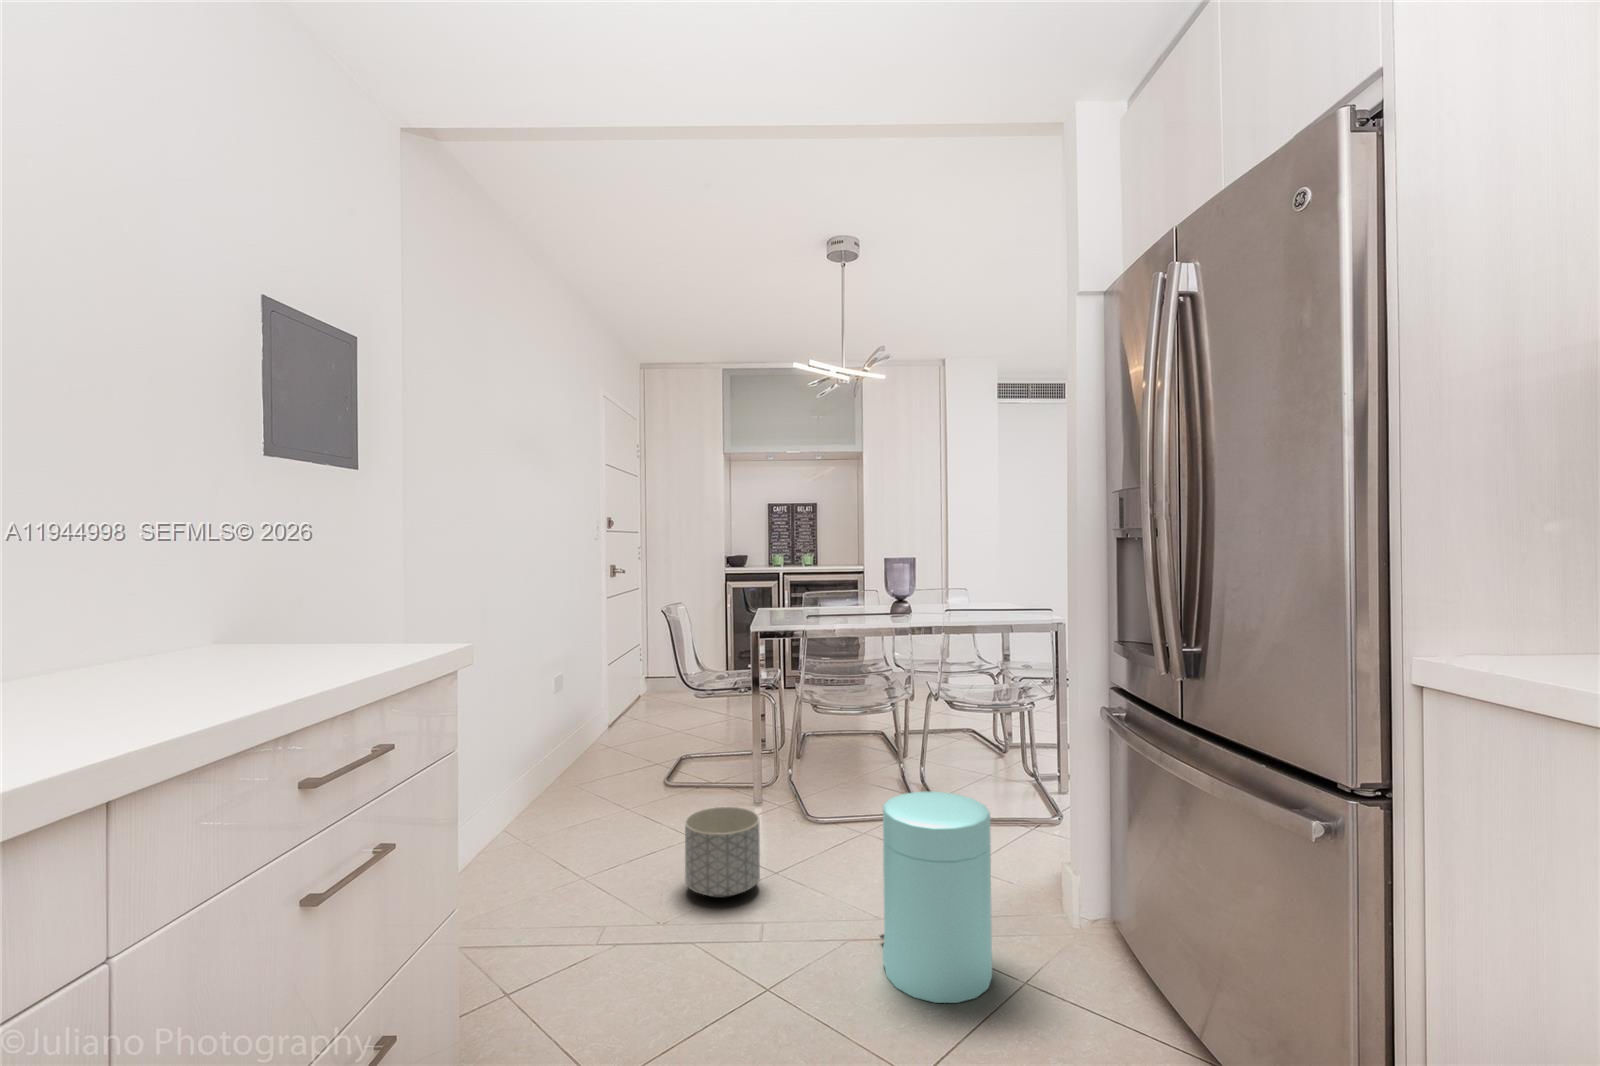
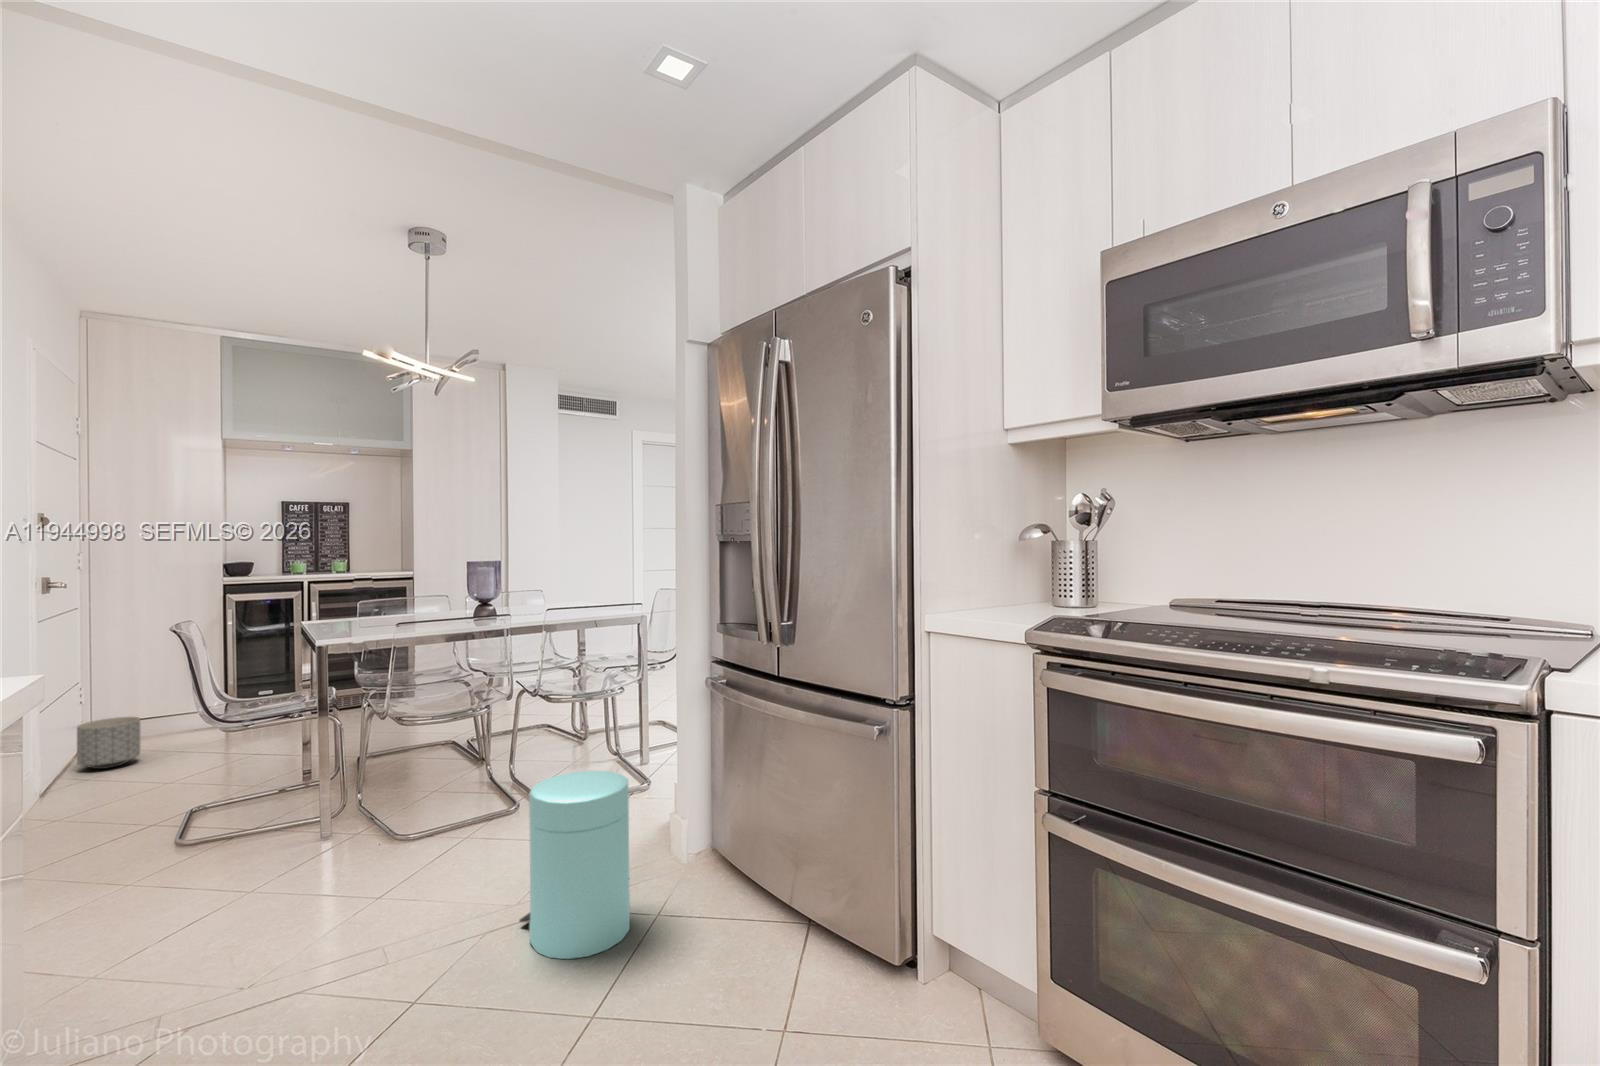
planter: present [685,807,760,898] -> present [77,717,140,769]

